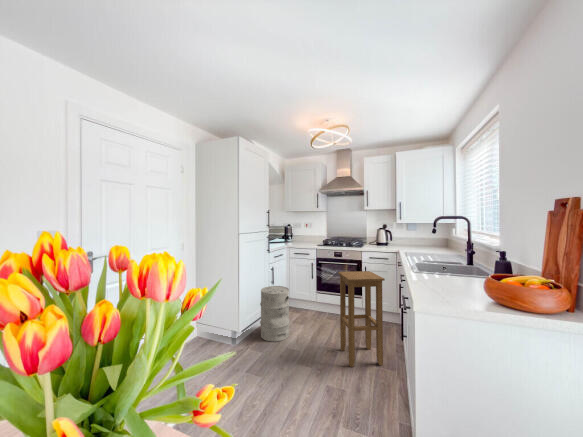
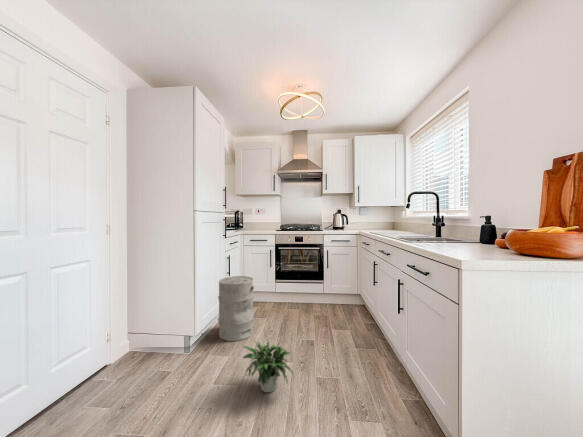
stool: present [338,271,385,367] -> none [312,251,364,353]
potted plant: none [259,344,305,390] -> present [243,341,293,392]

